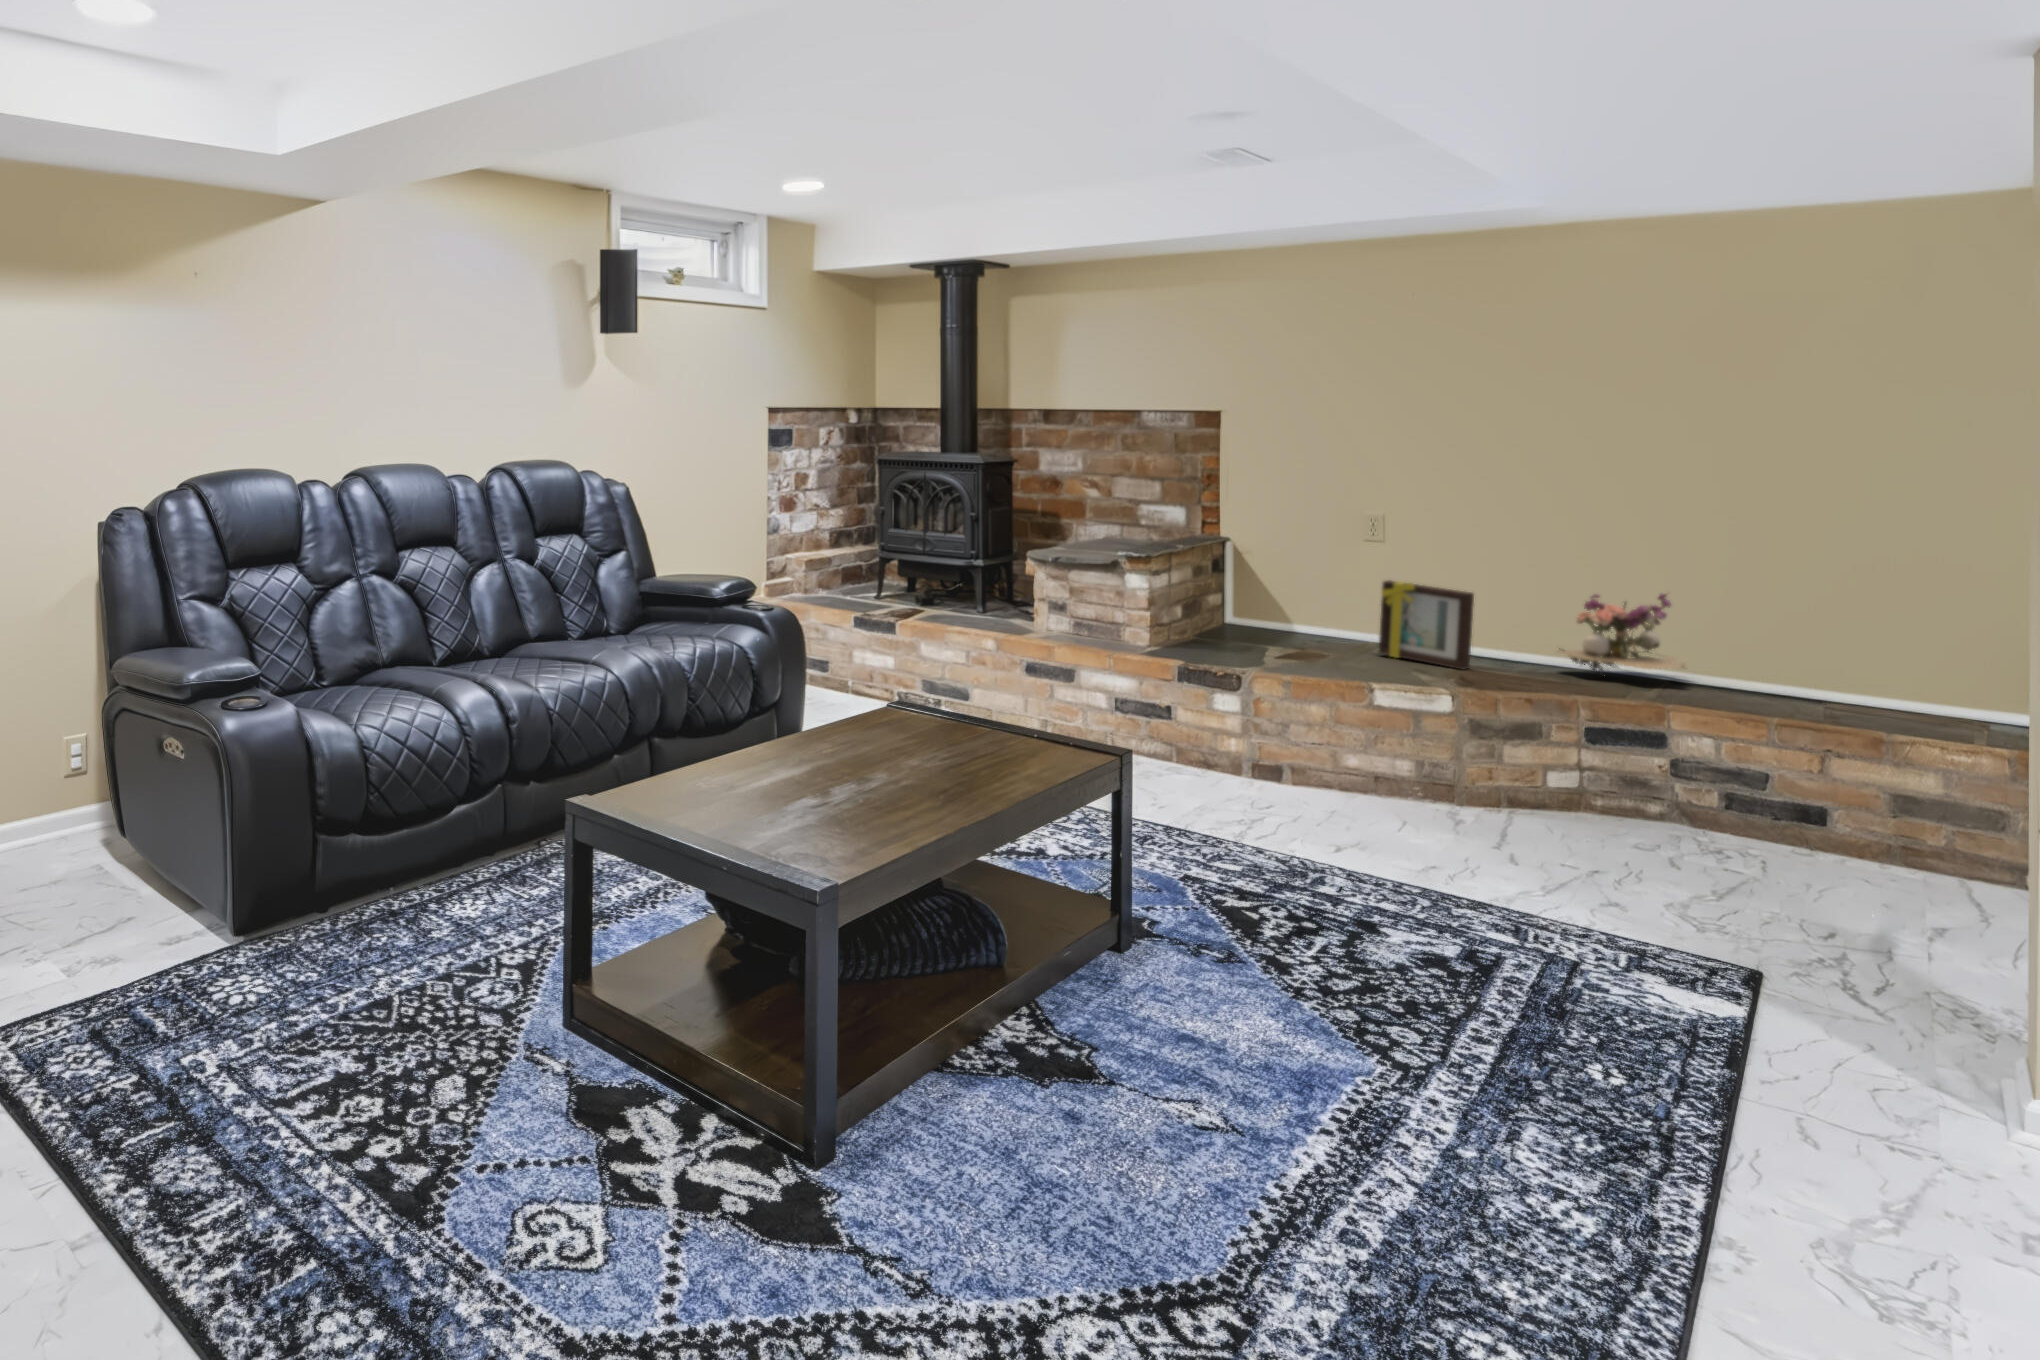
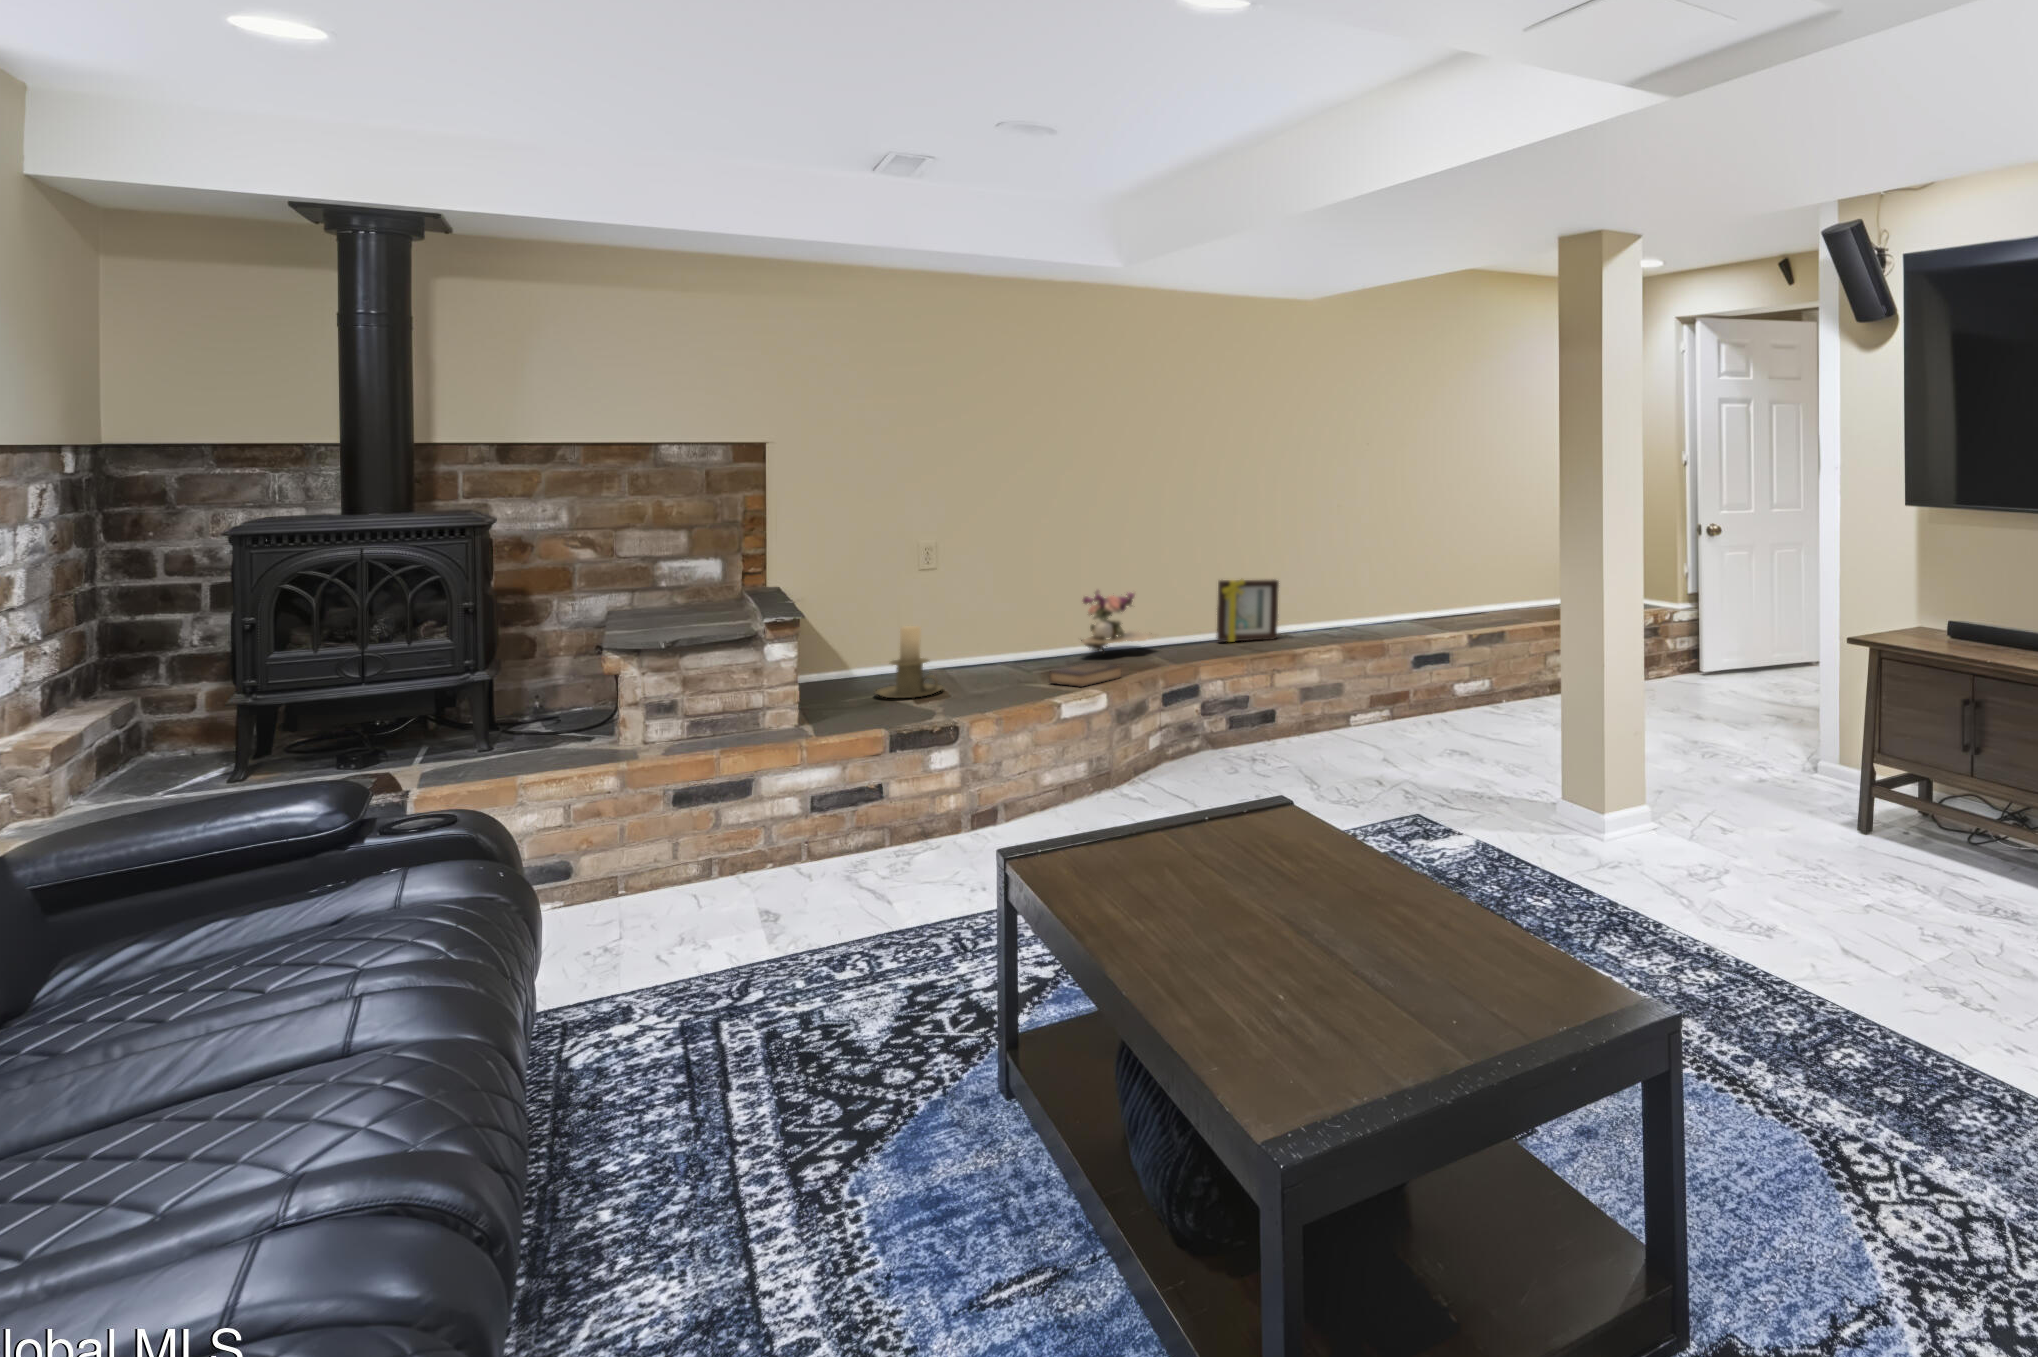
picture frame: present [1379,580,1474,670] -> present [1216,579,1279,642]
candle holder: none [1257,586,1327,655] -> present [875,626,943,698]
hardback book: none [1425,662,1518,692] -> present [1049,663,1121,687]

